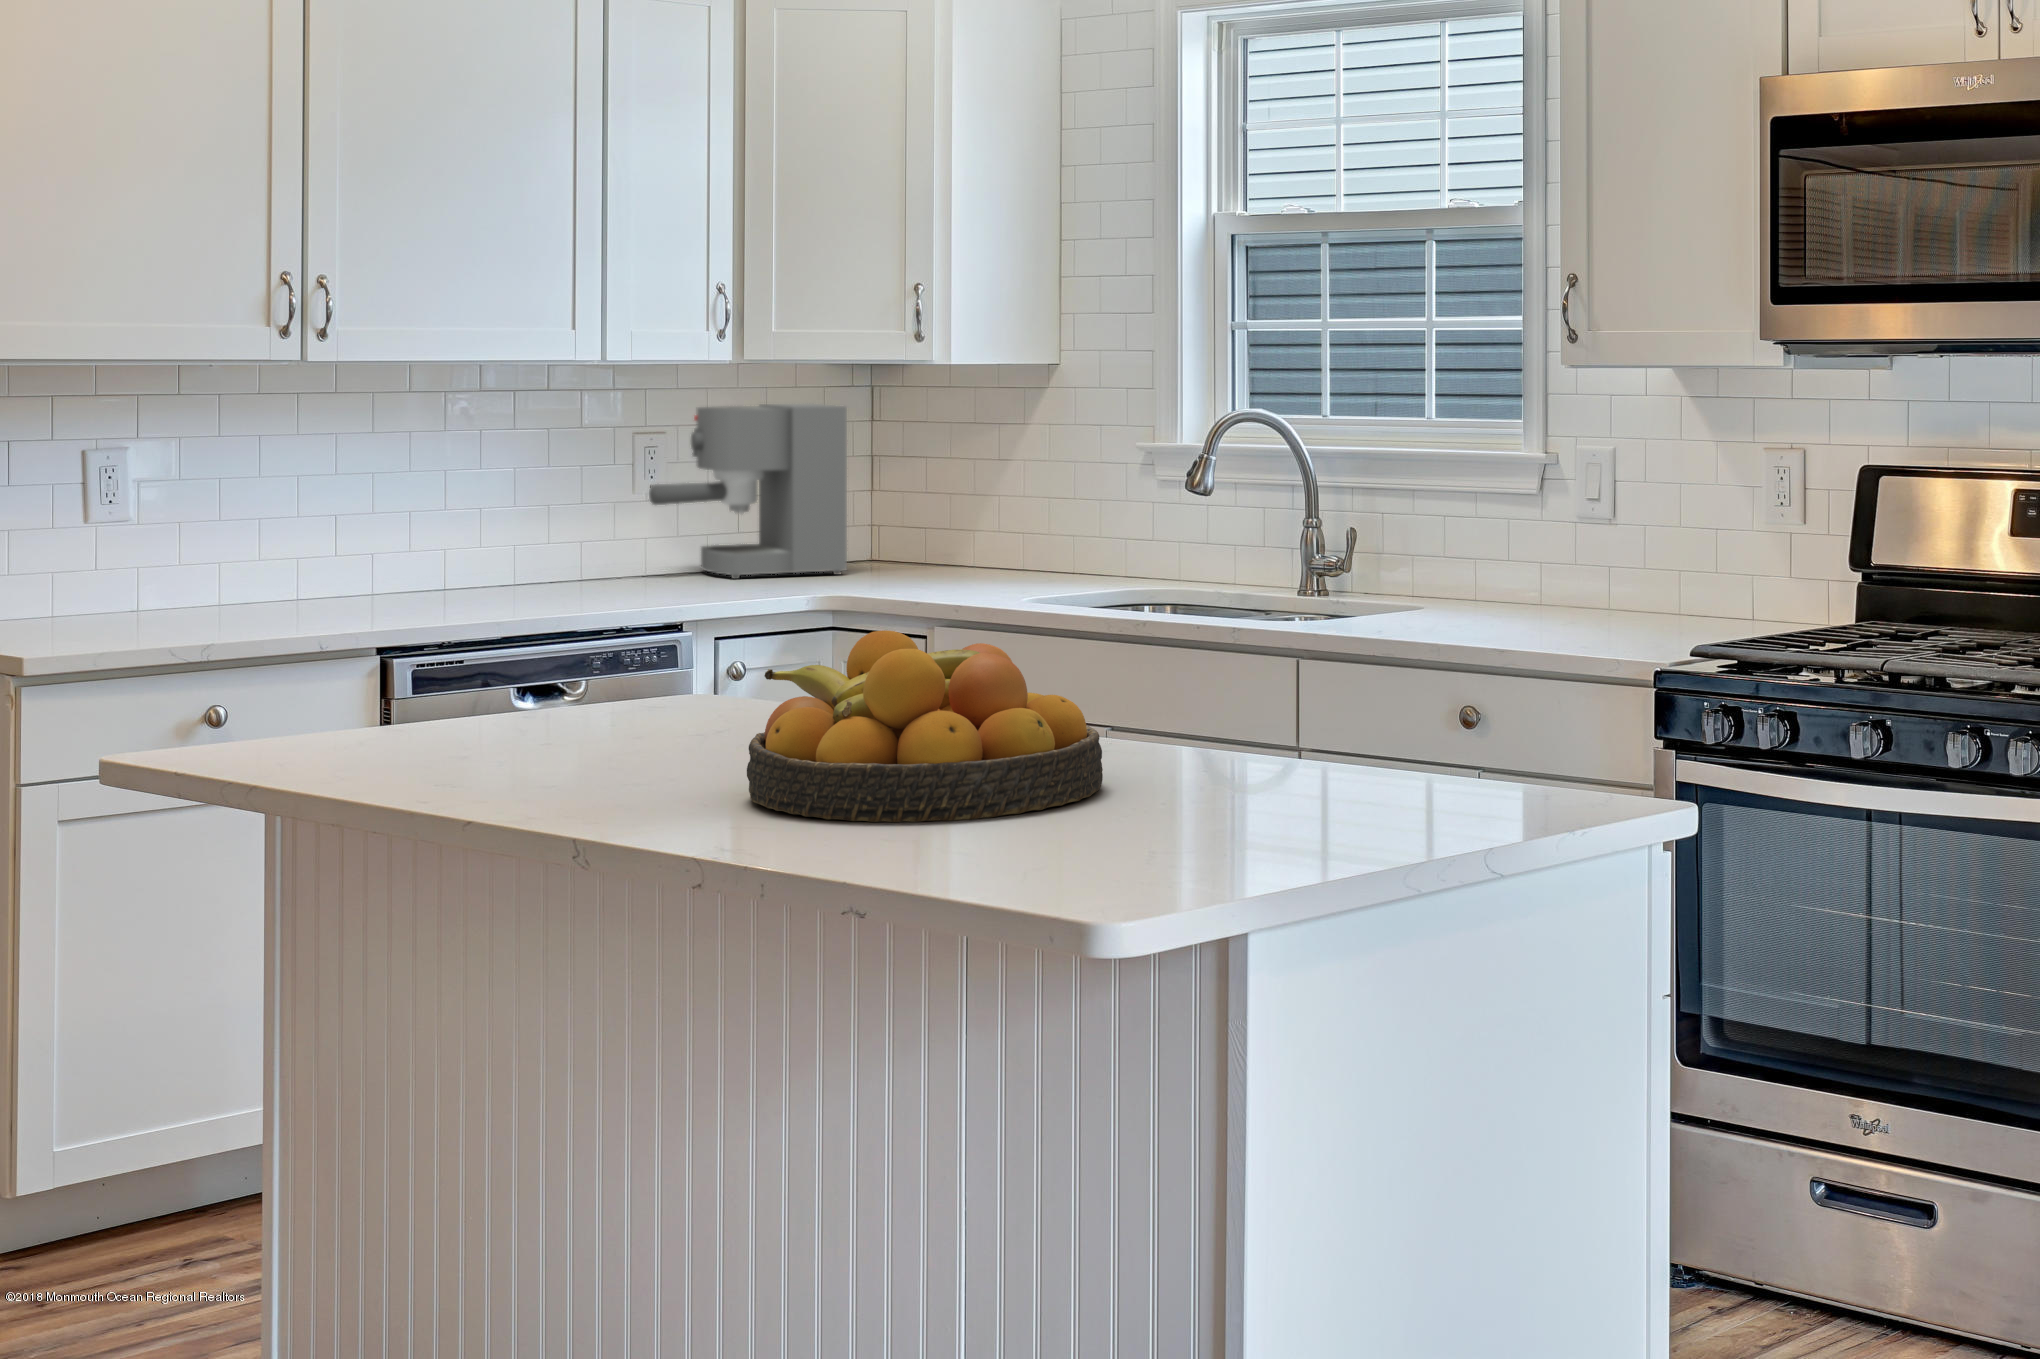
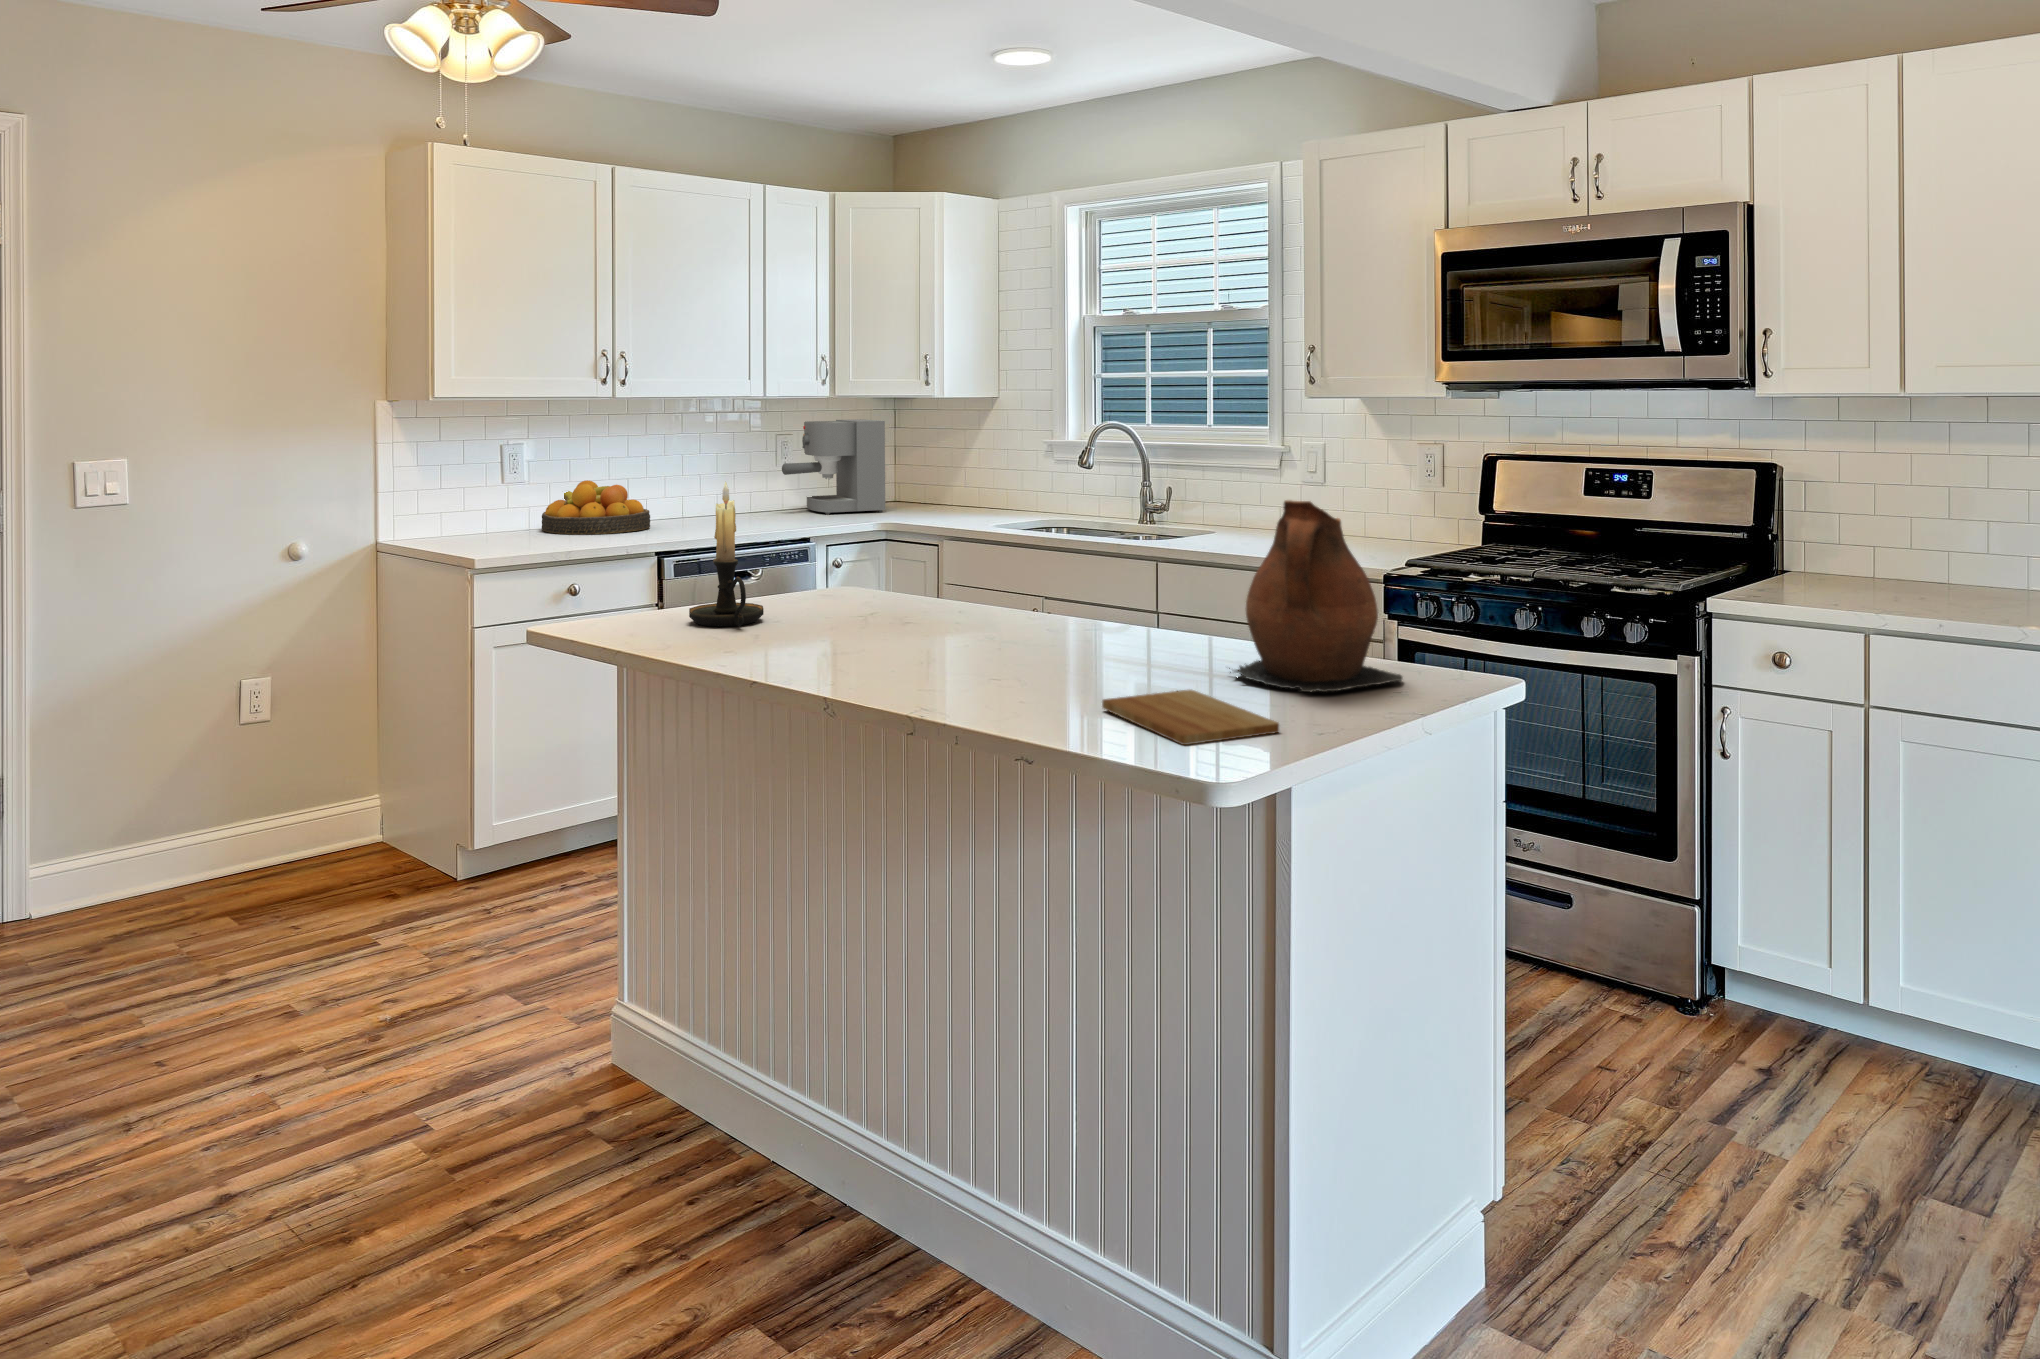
candle holder: none [381,501,519,754] -> present [689,482,764,626]
ceramic pitcher: none [1243,524,1519,828] -> present [1229,500,1402,692]
fruit bowl: present [747,630,1103,822] -> present [542,480,650,535]
cutting board: none [1004,826,1260,899] -> present [1102,690,1279,745]

